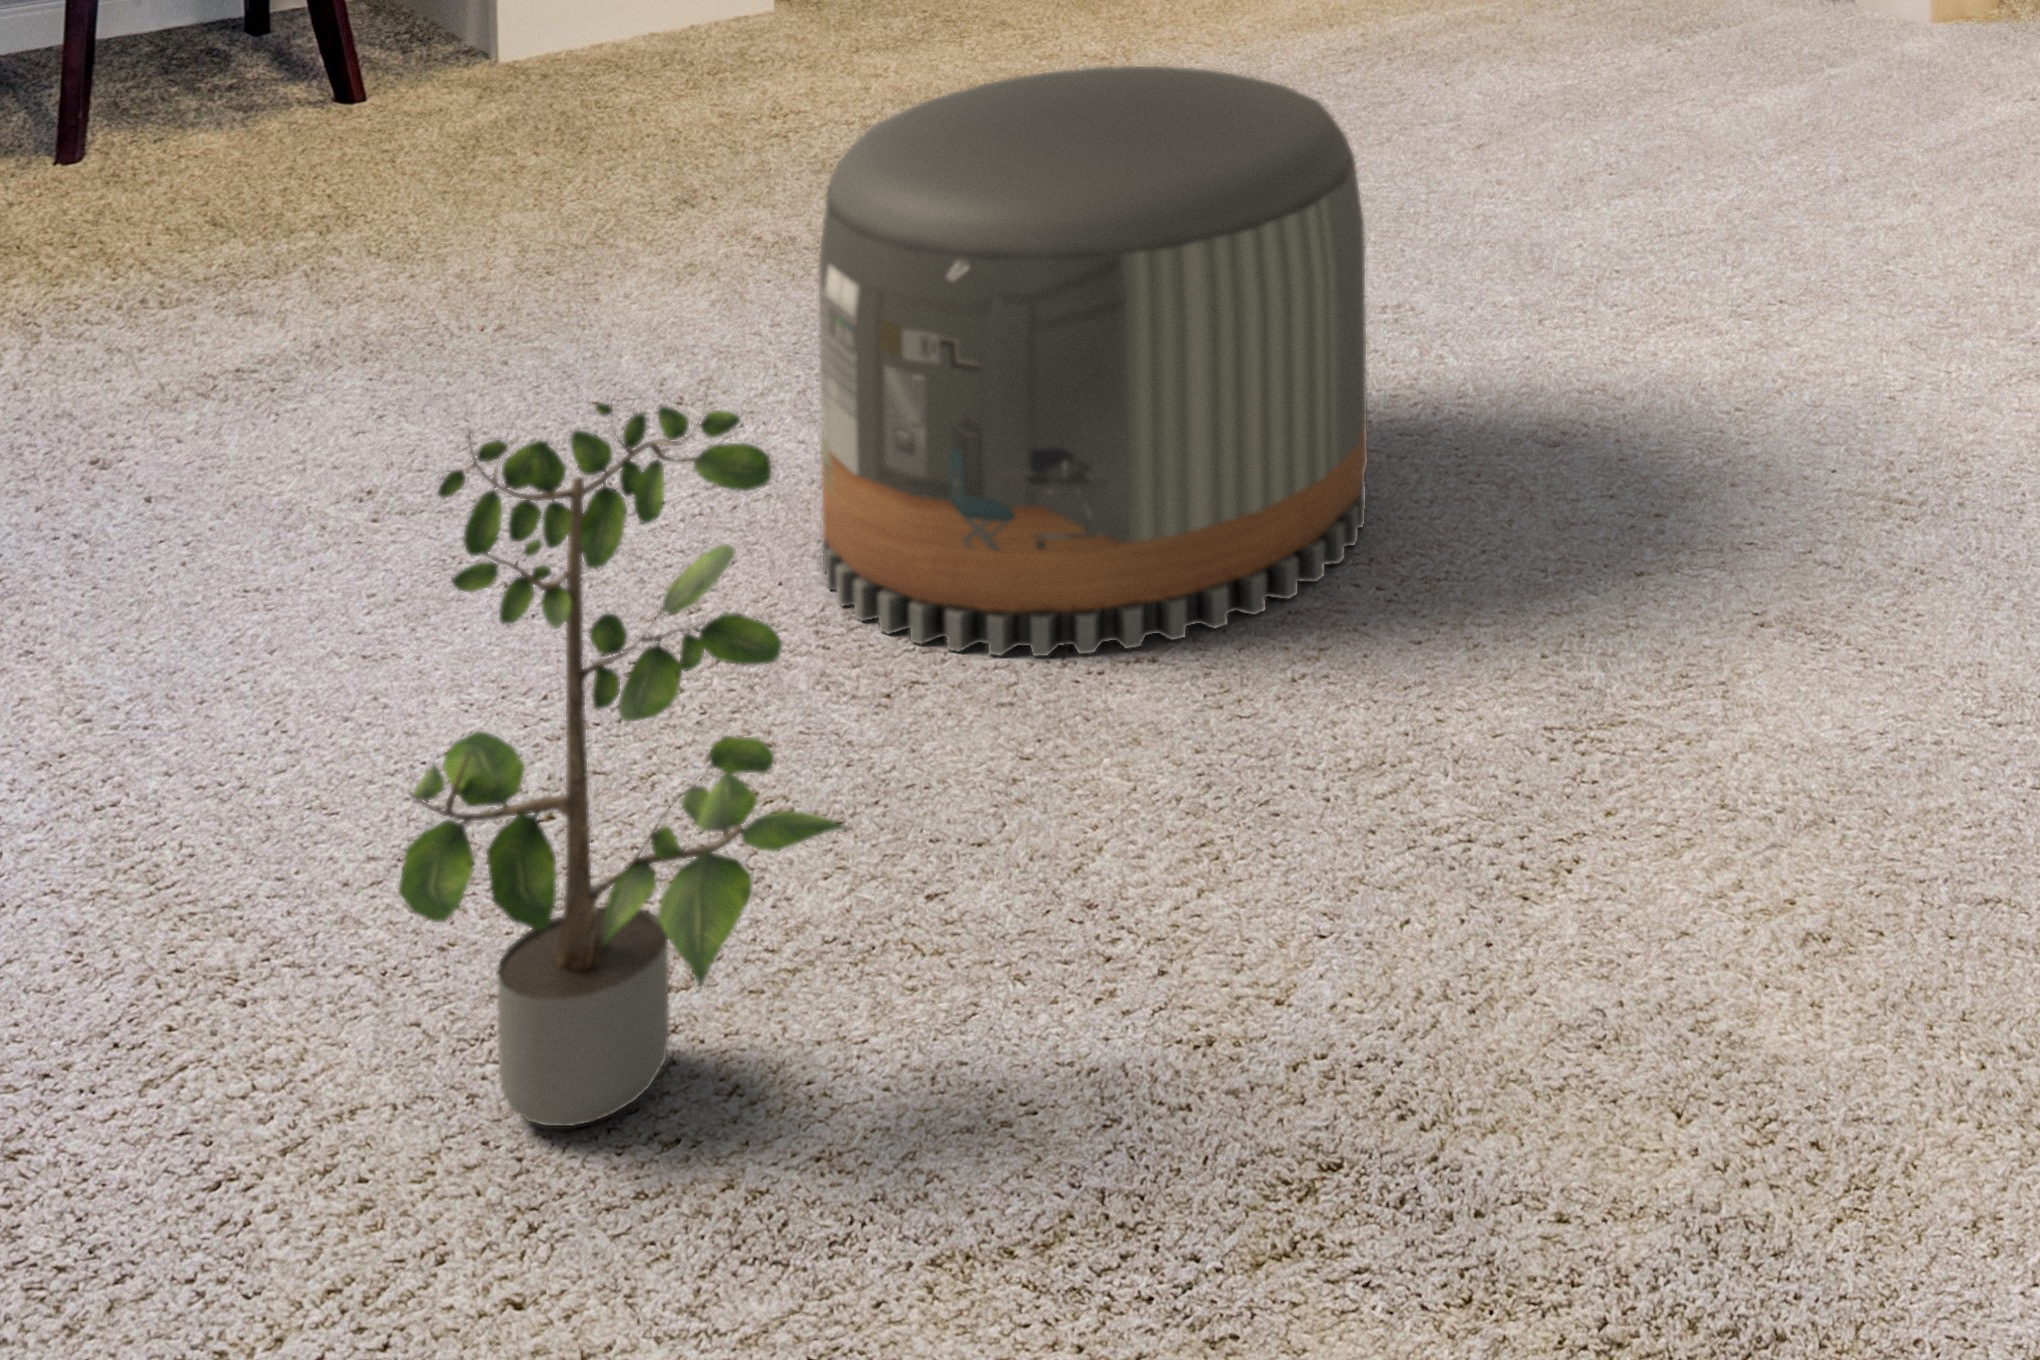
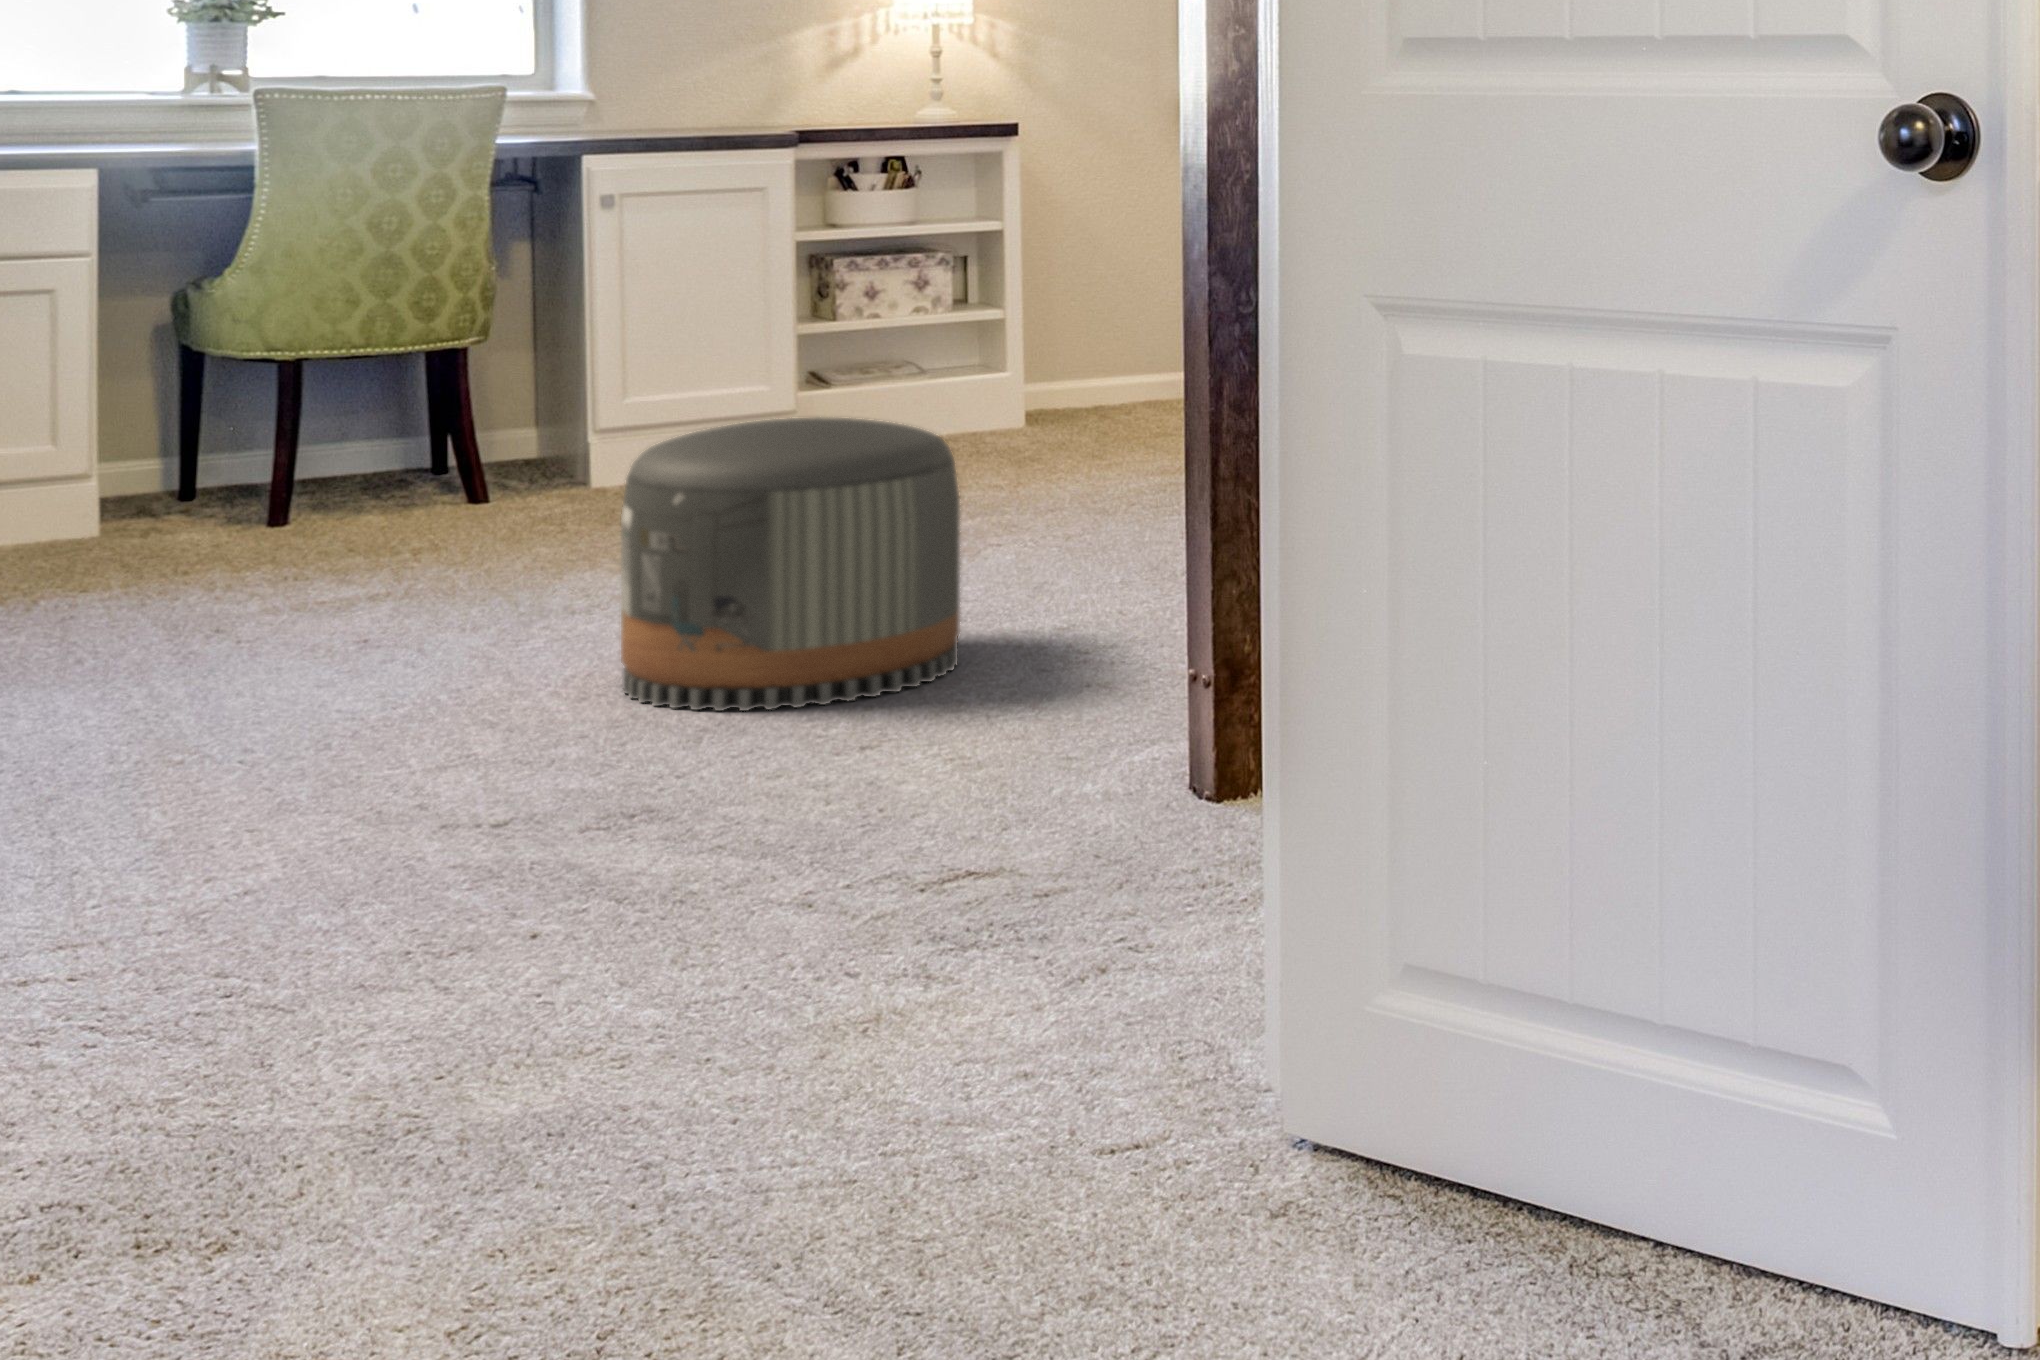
potted plant: present [399,396,847,1126] -> none [284,479,515,821]

